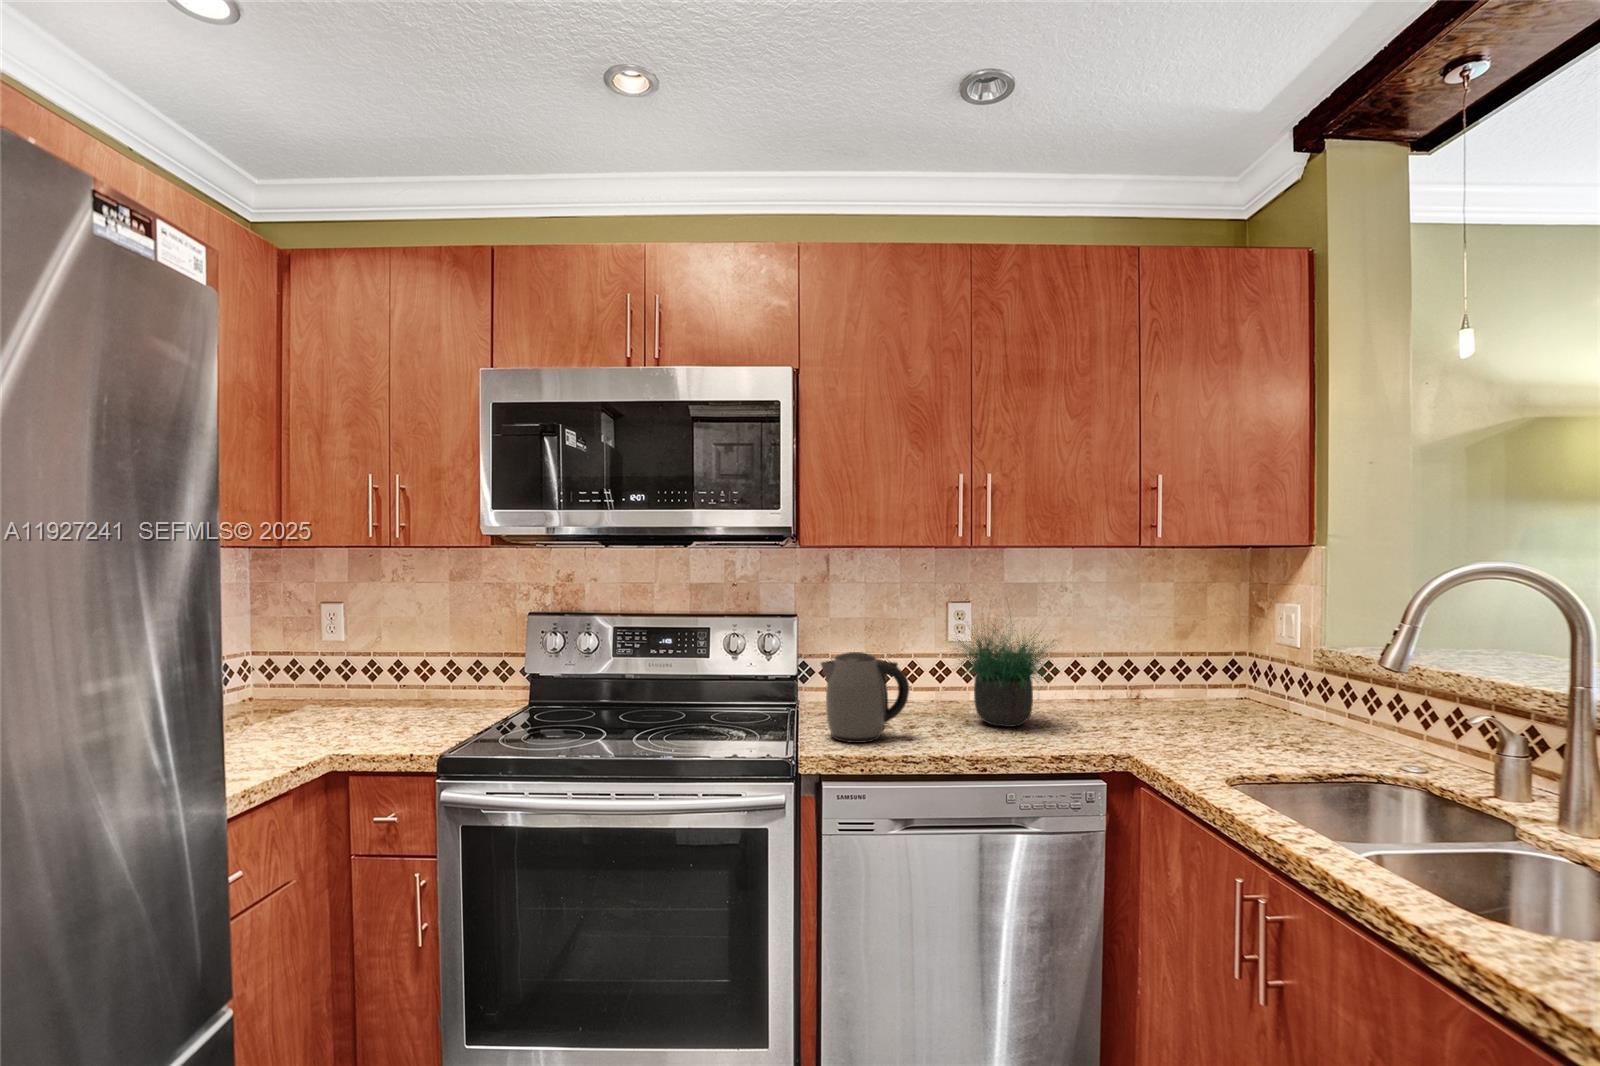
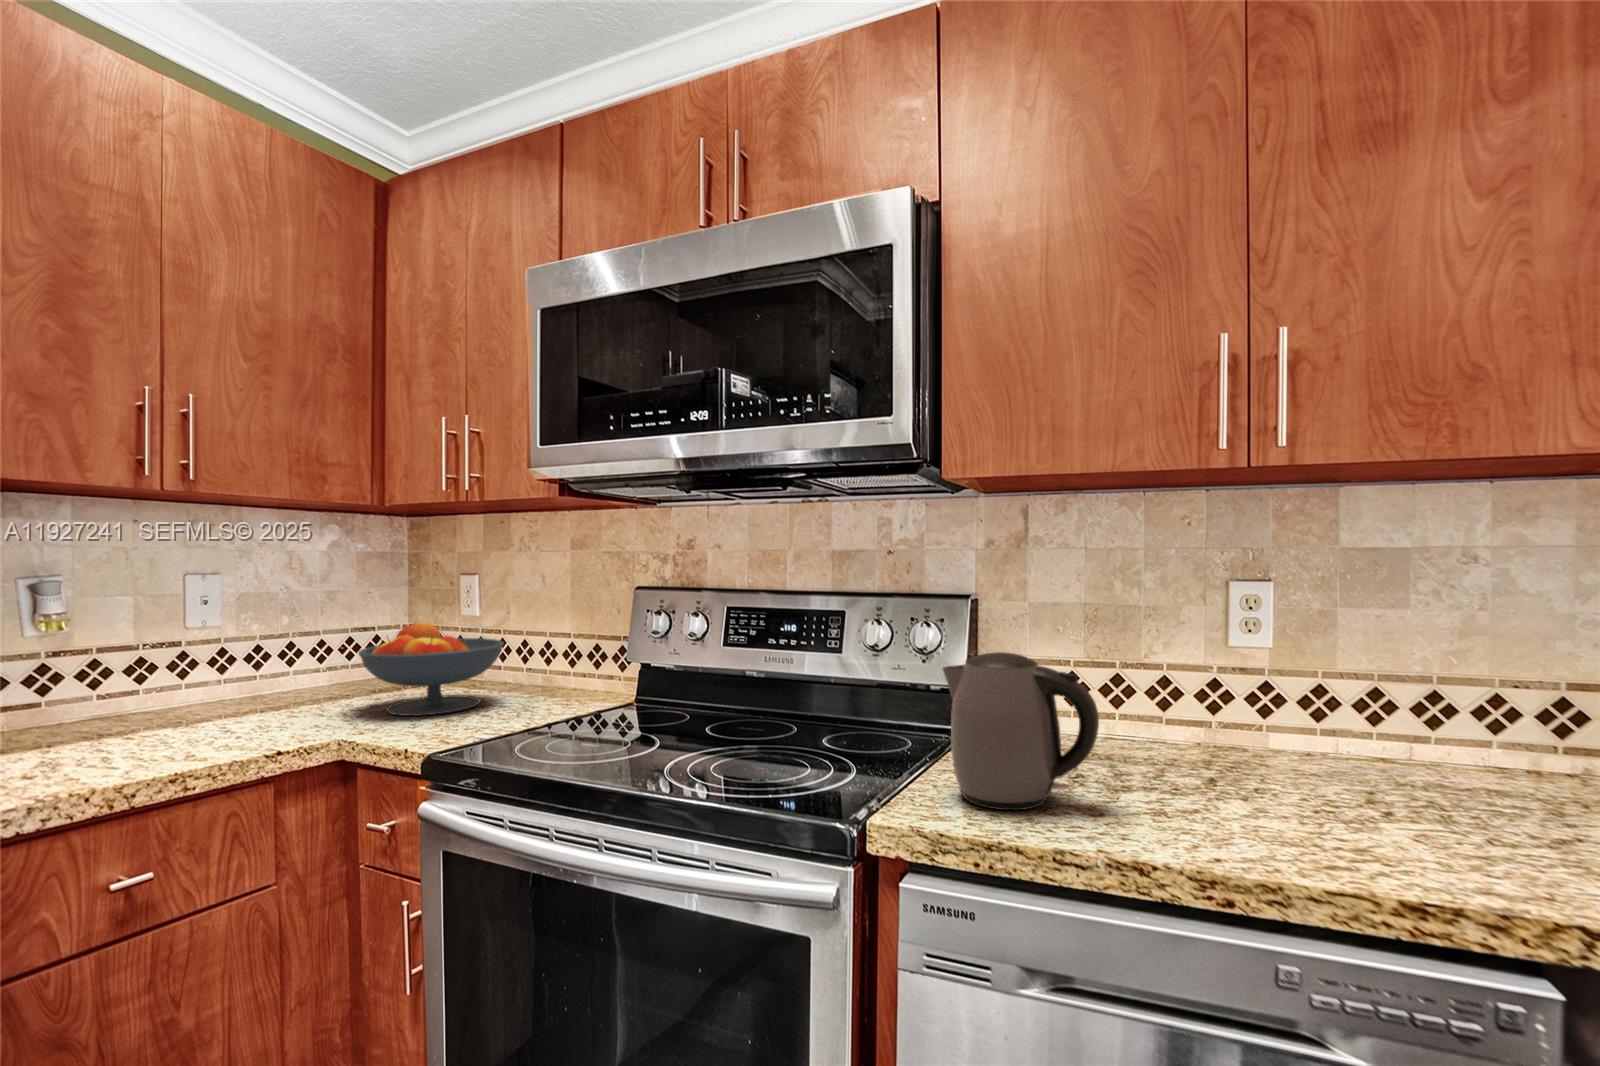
potted plant: present [957,625,1059,727] -> none [1182,552,1482,814]
fruit bowl: none [260,649,399,734] -> present [359,623,504,716]

